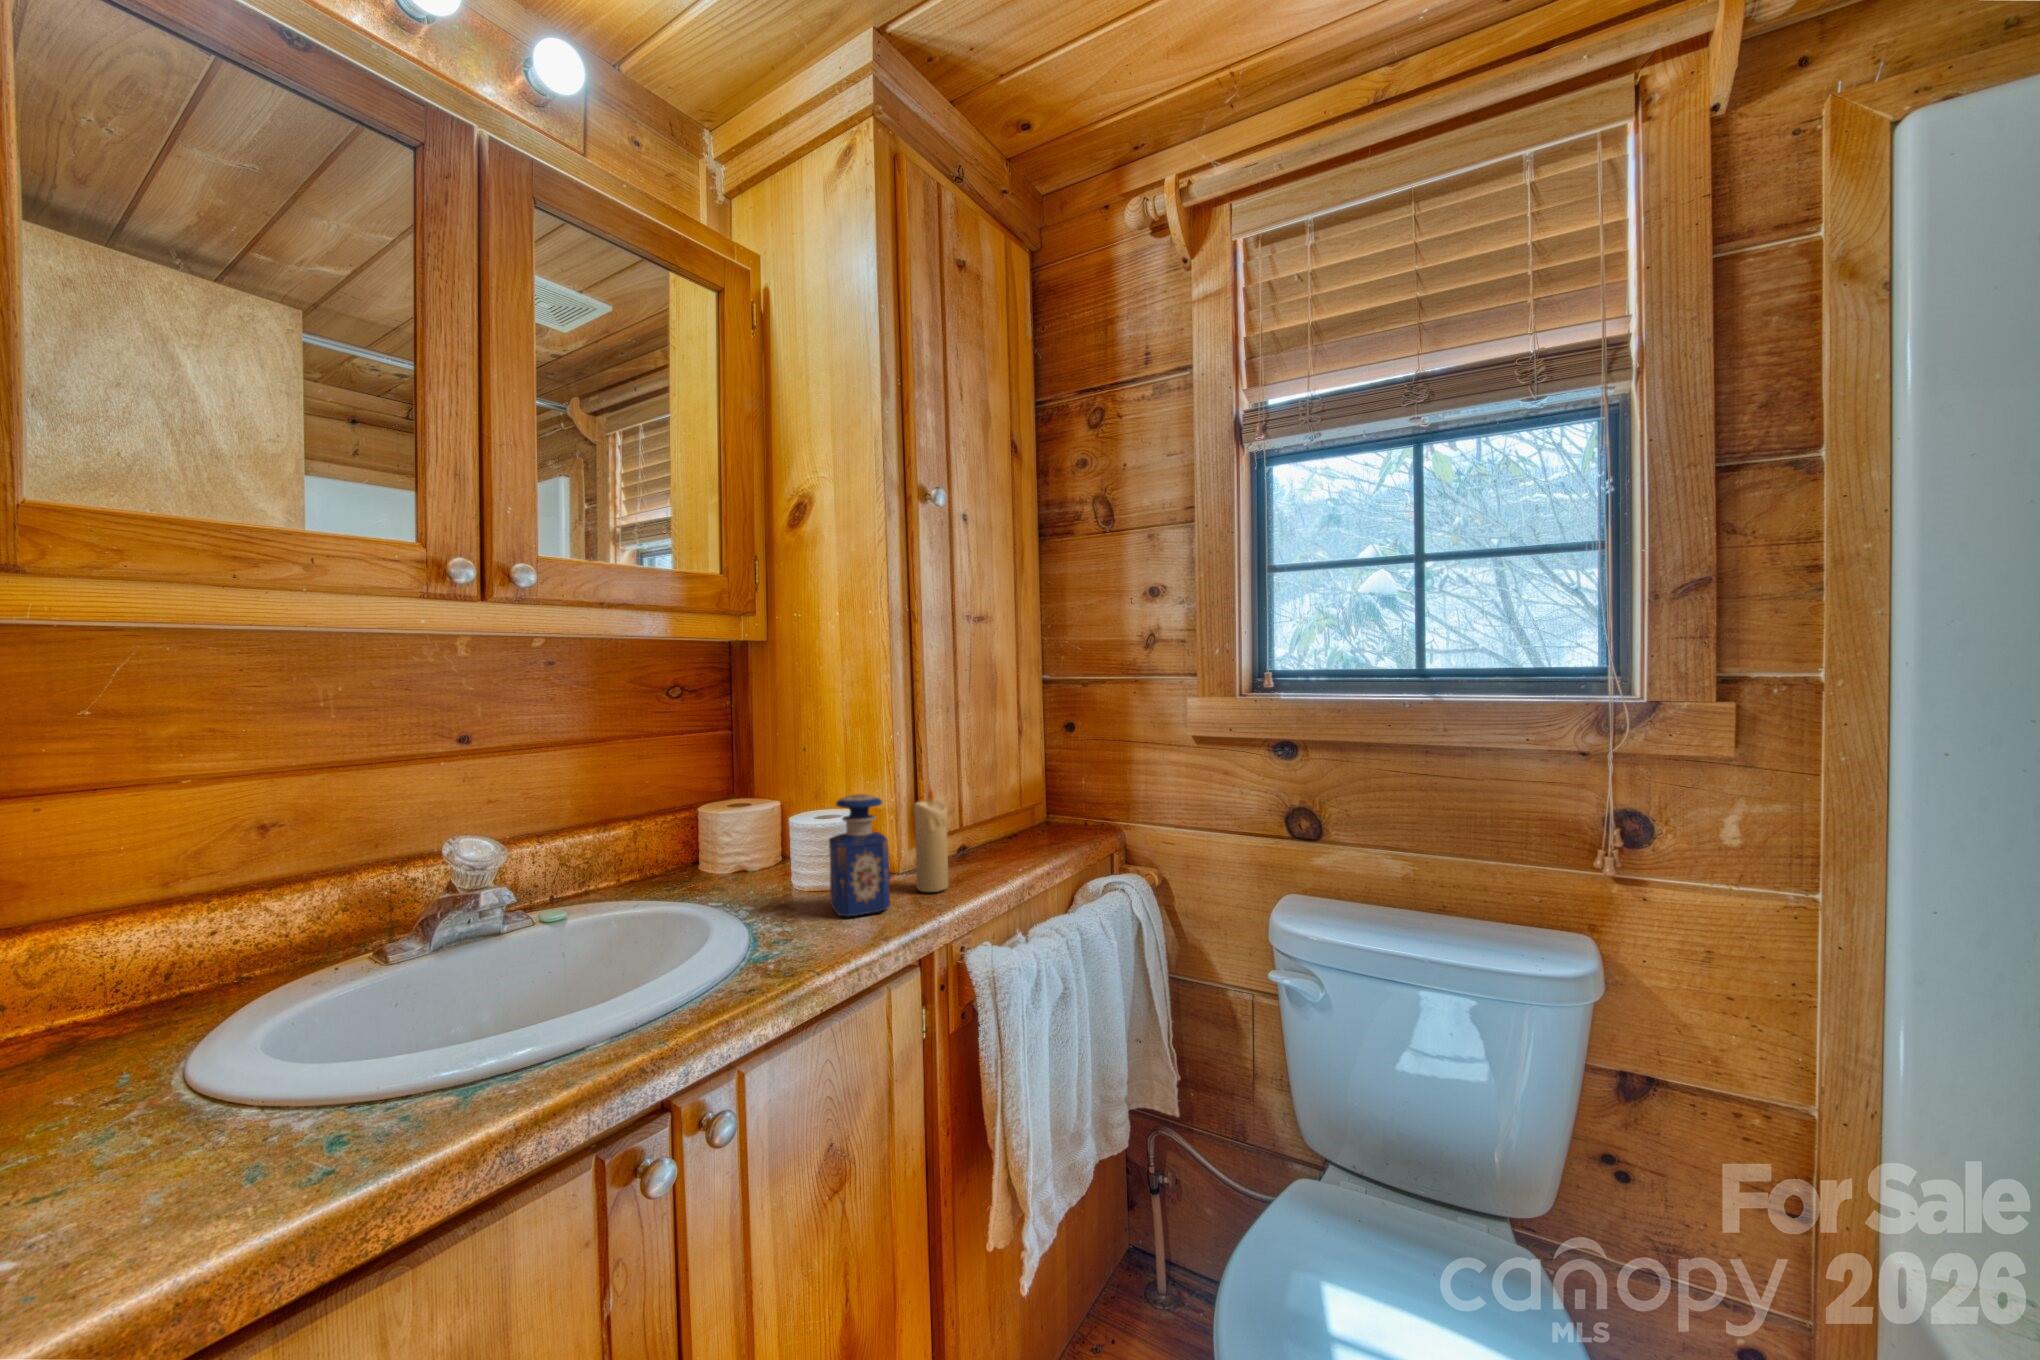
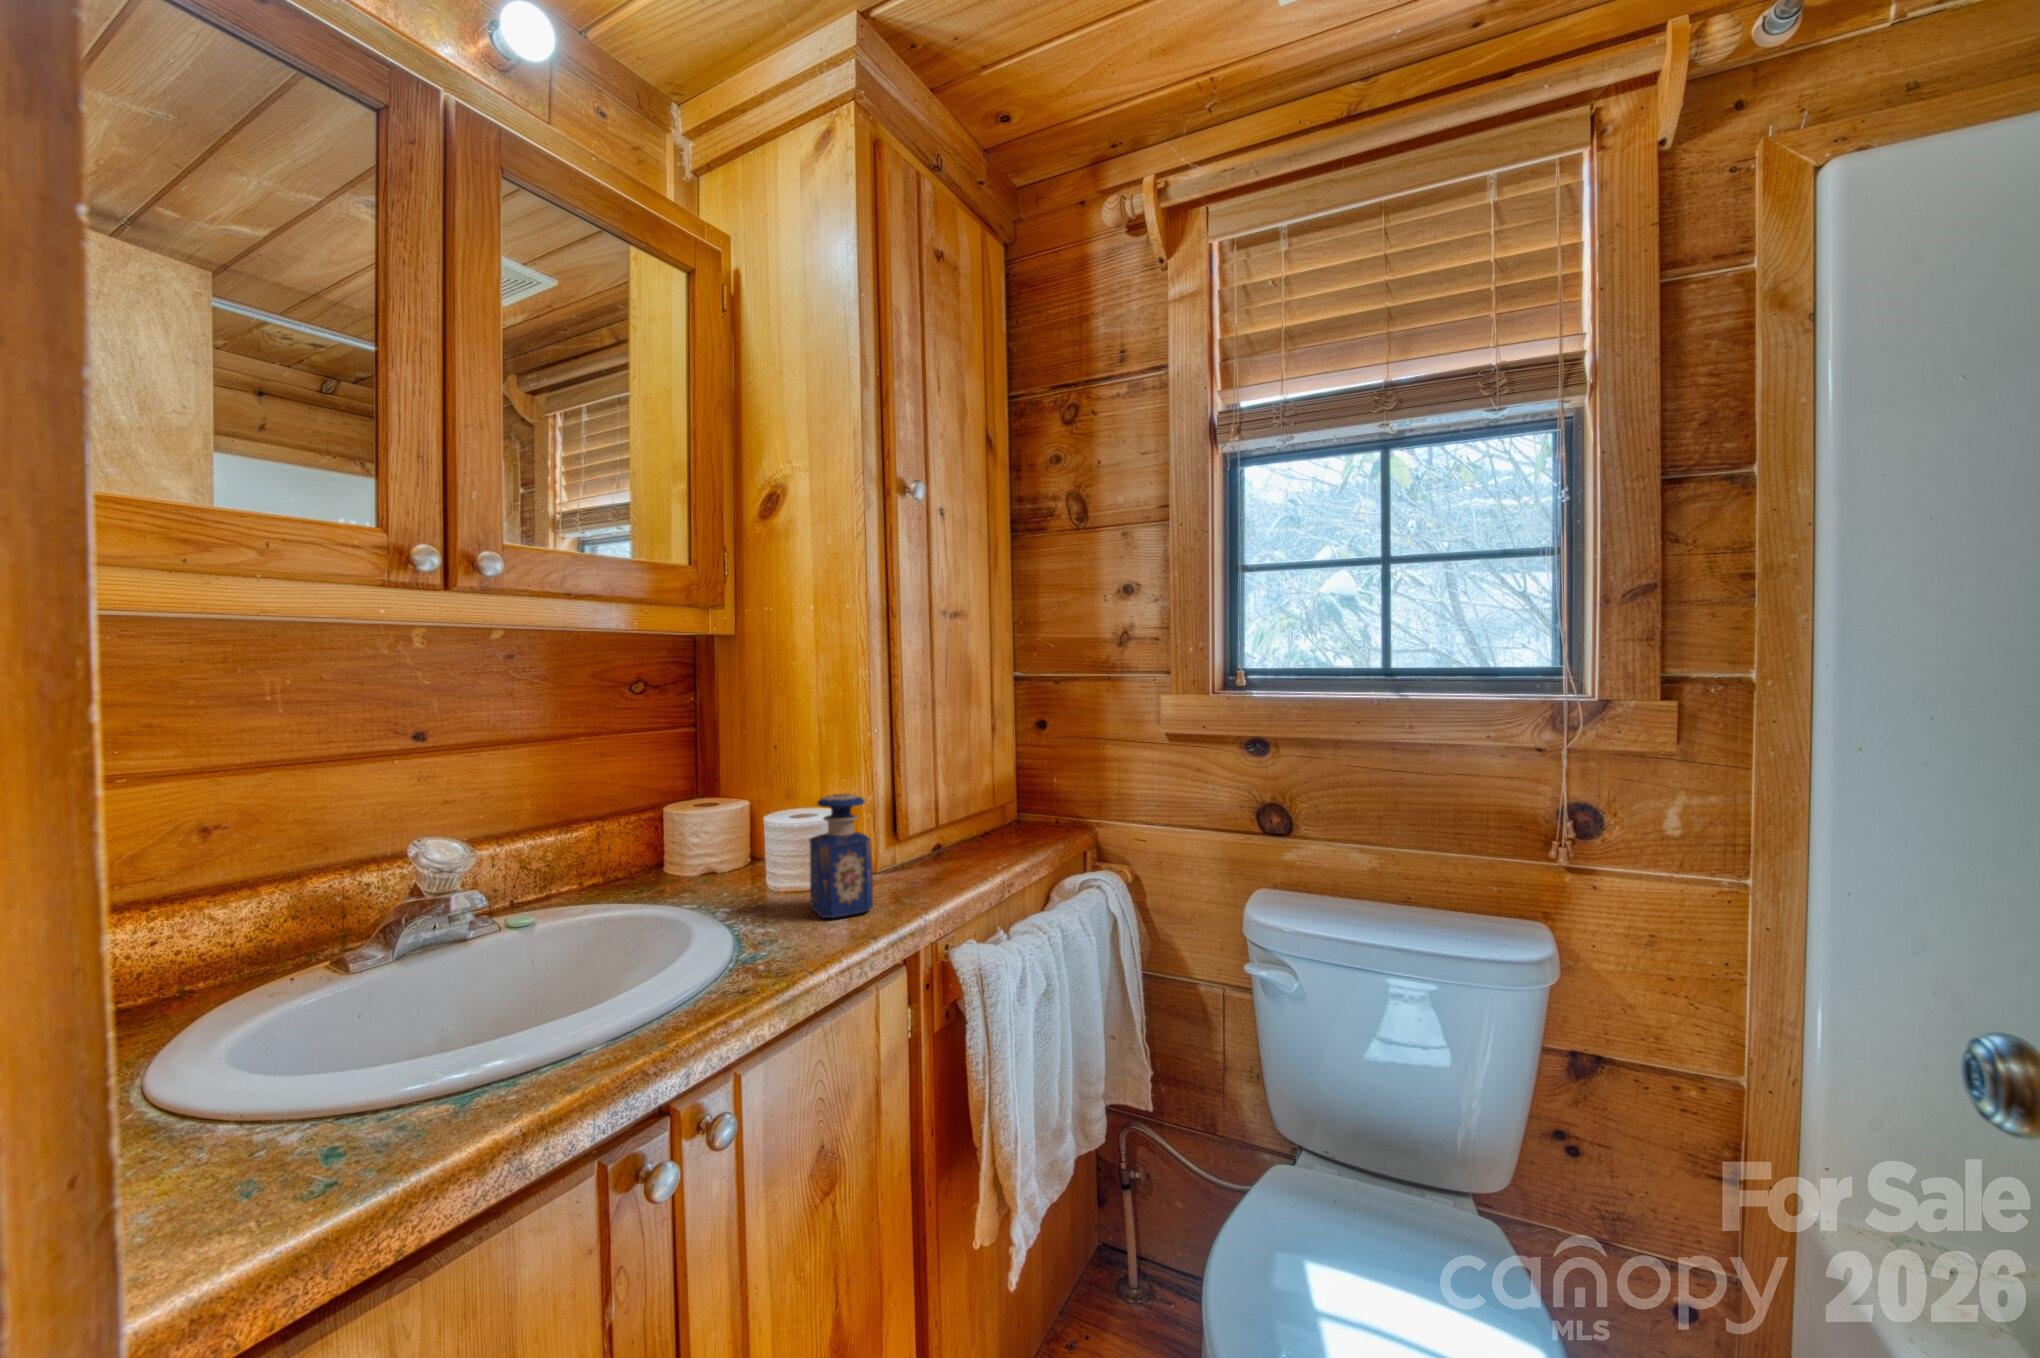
candle: present [914,787,949,892] -> none [894,783,929,893]

